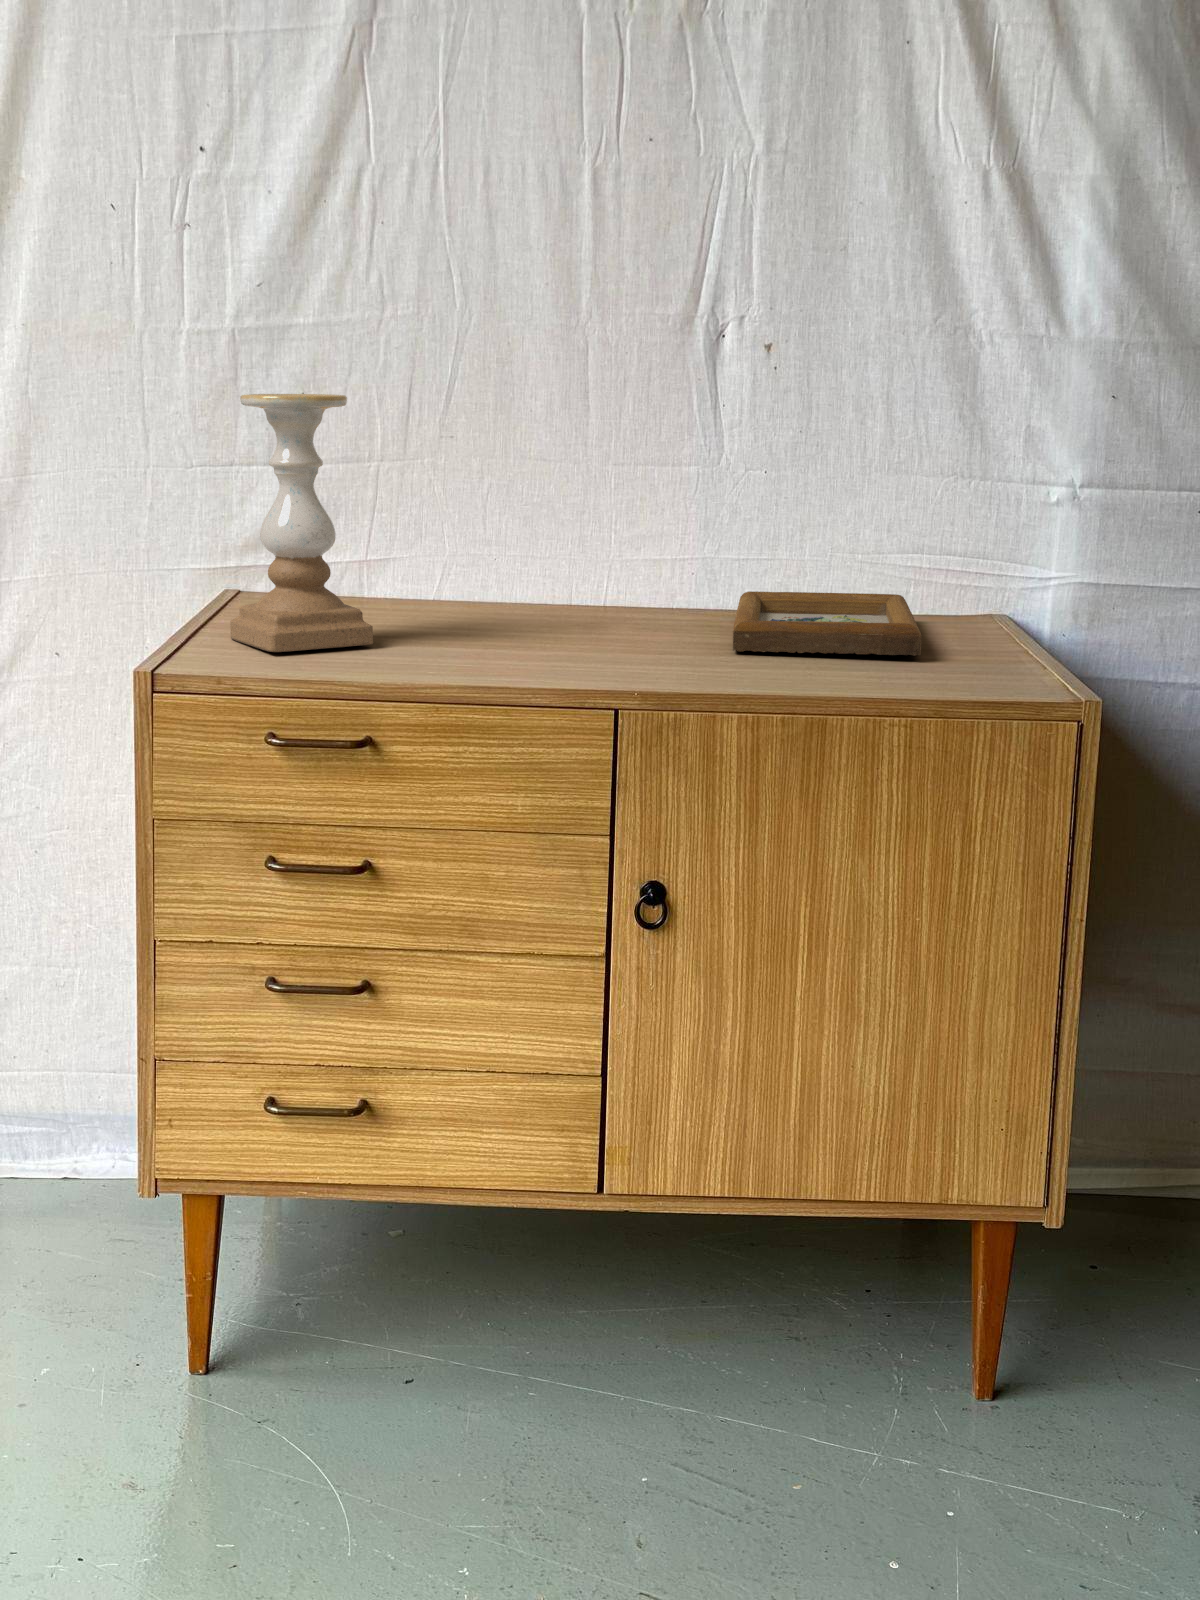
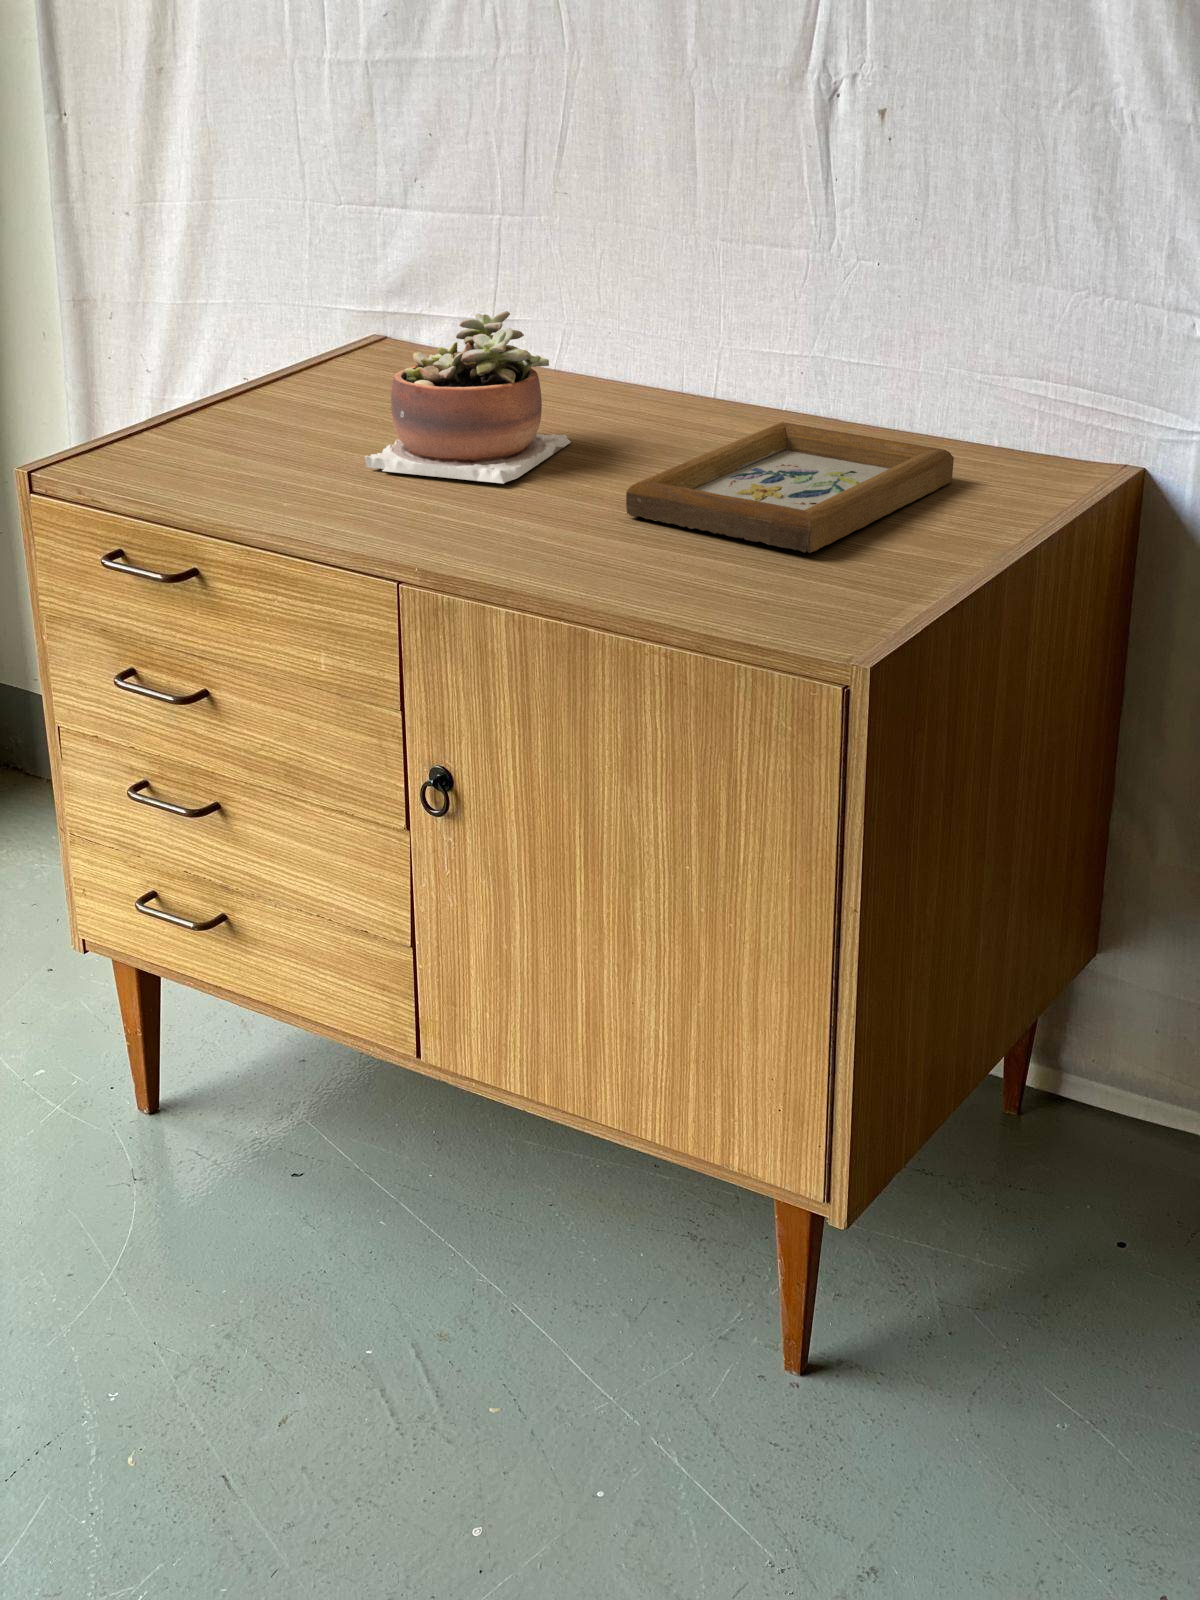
candle holder: present [230,394,373,652] -> none [164,182,305,461]
succulent plant: none [443,504,596,645] -> present [365,311,571,484]

